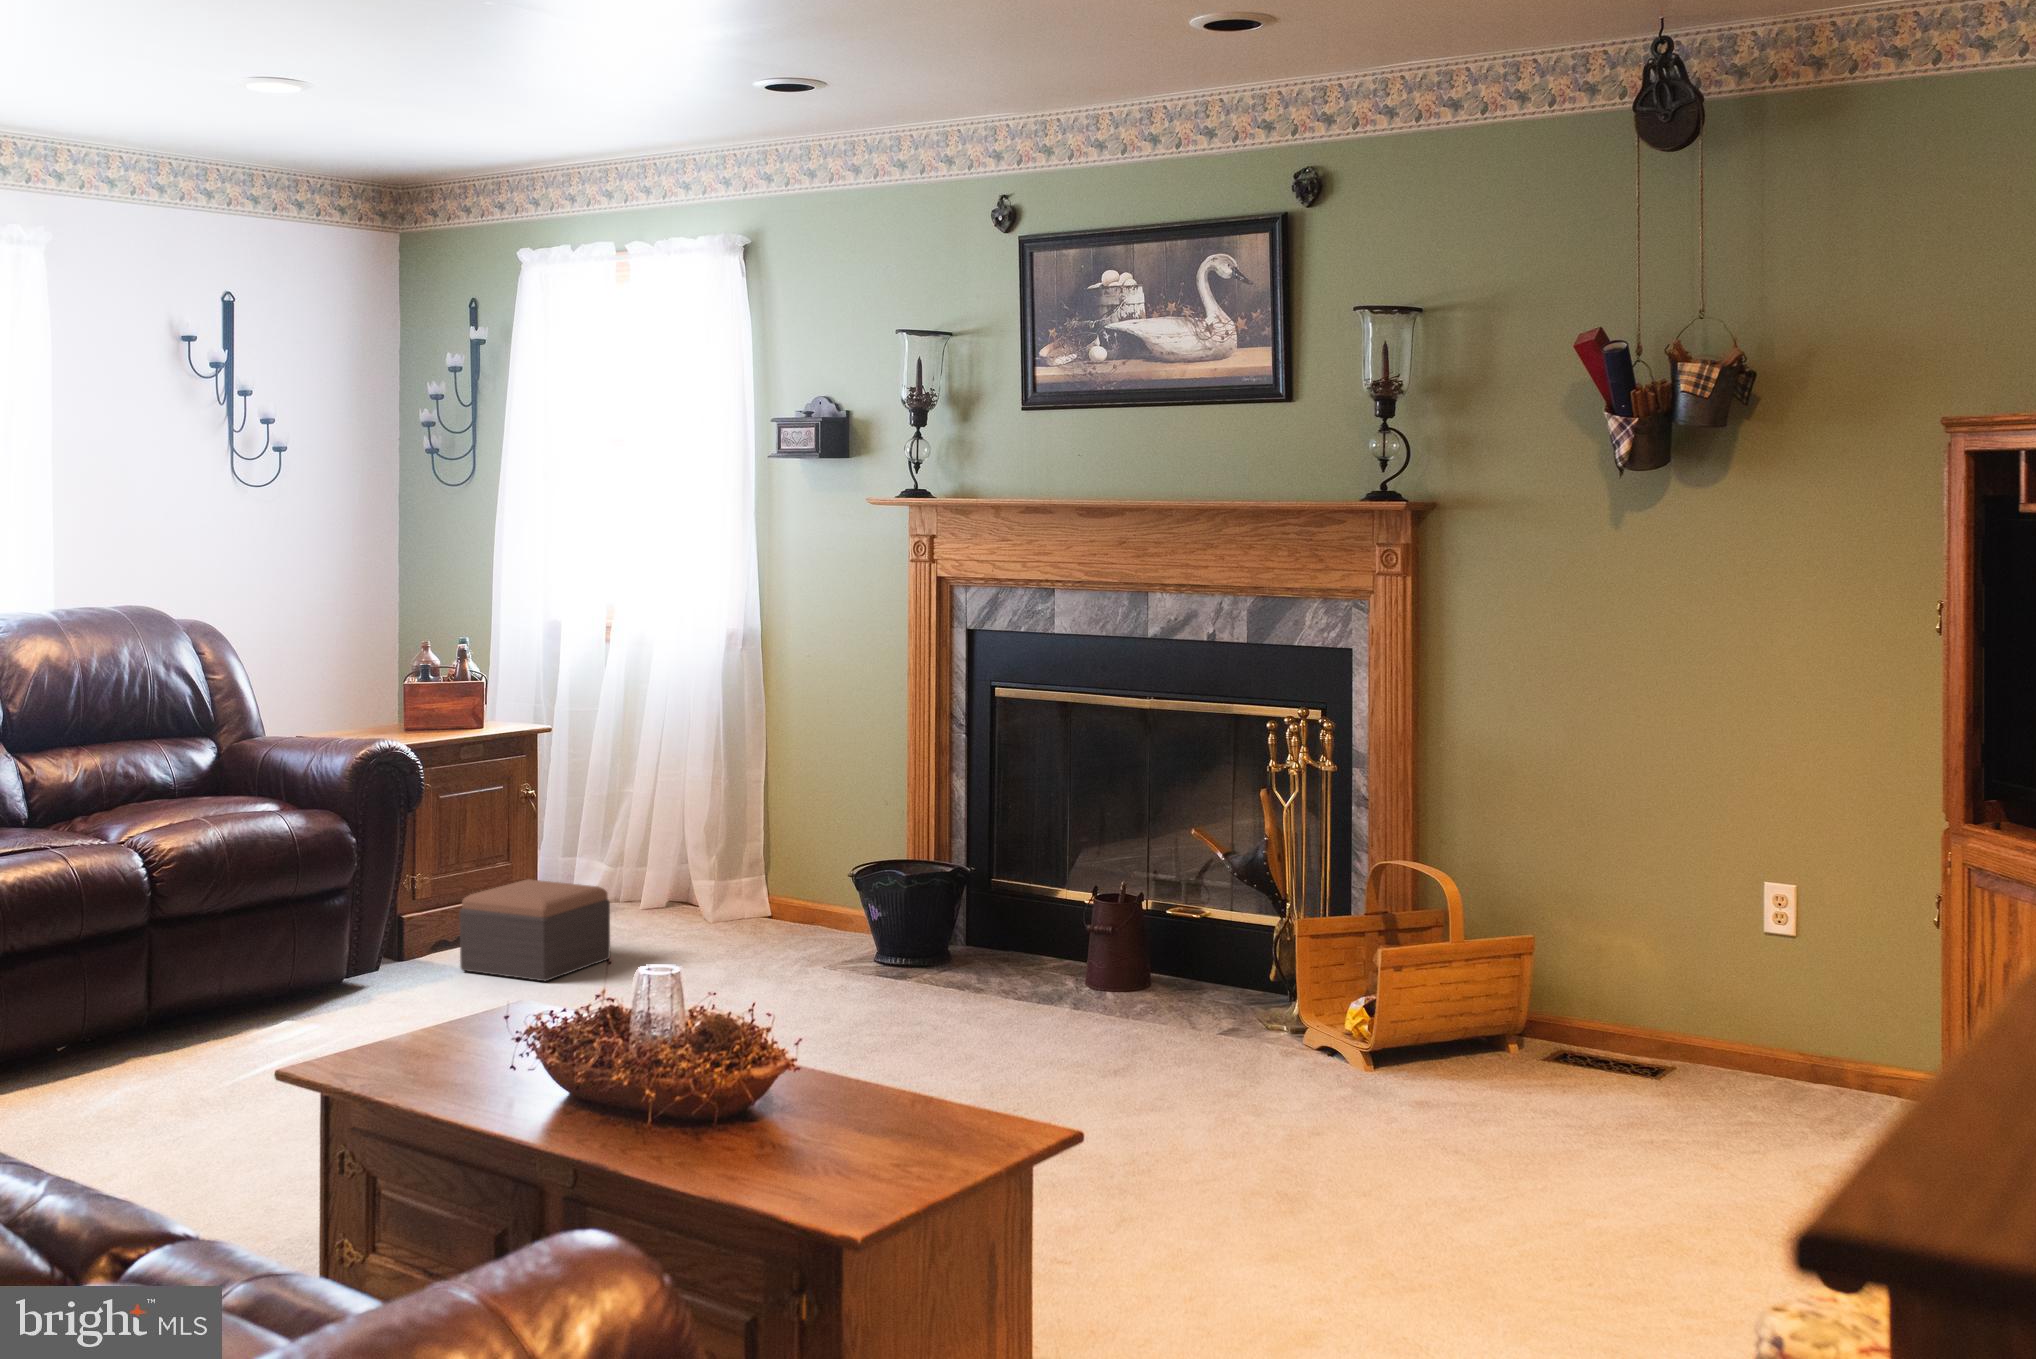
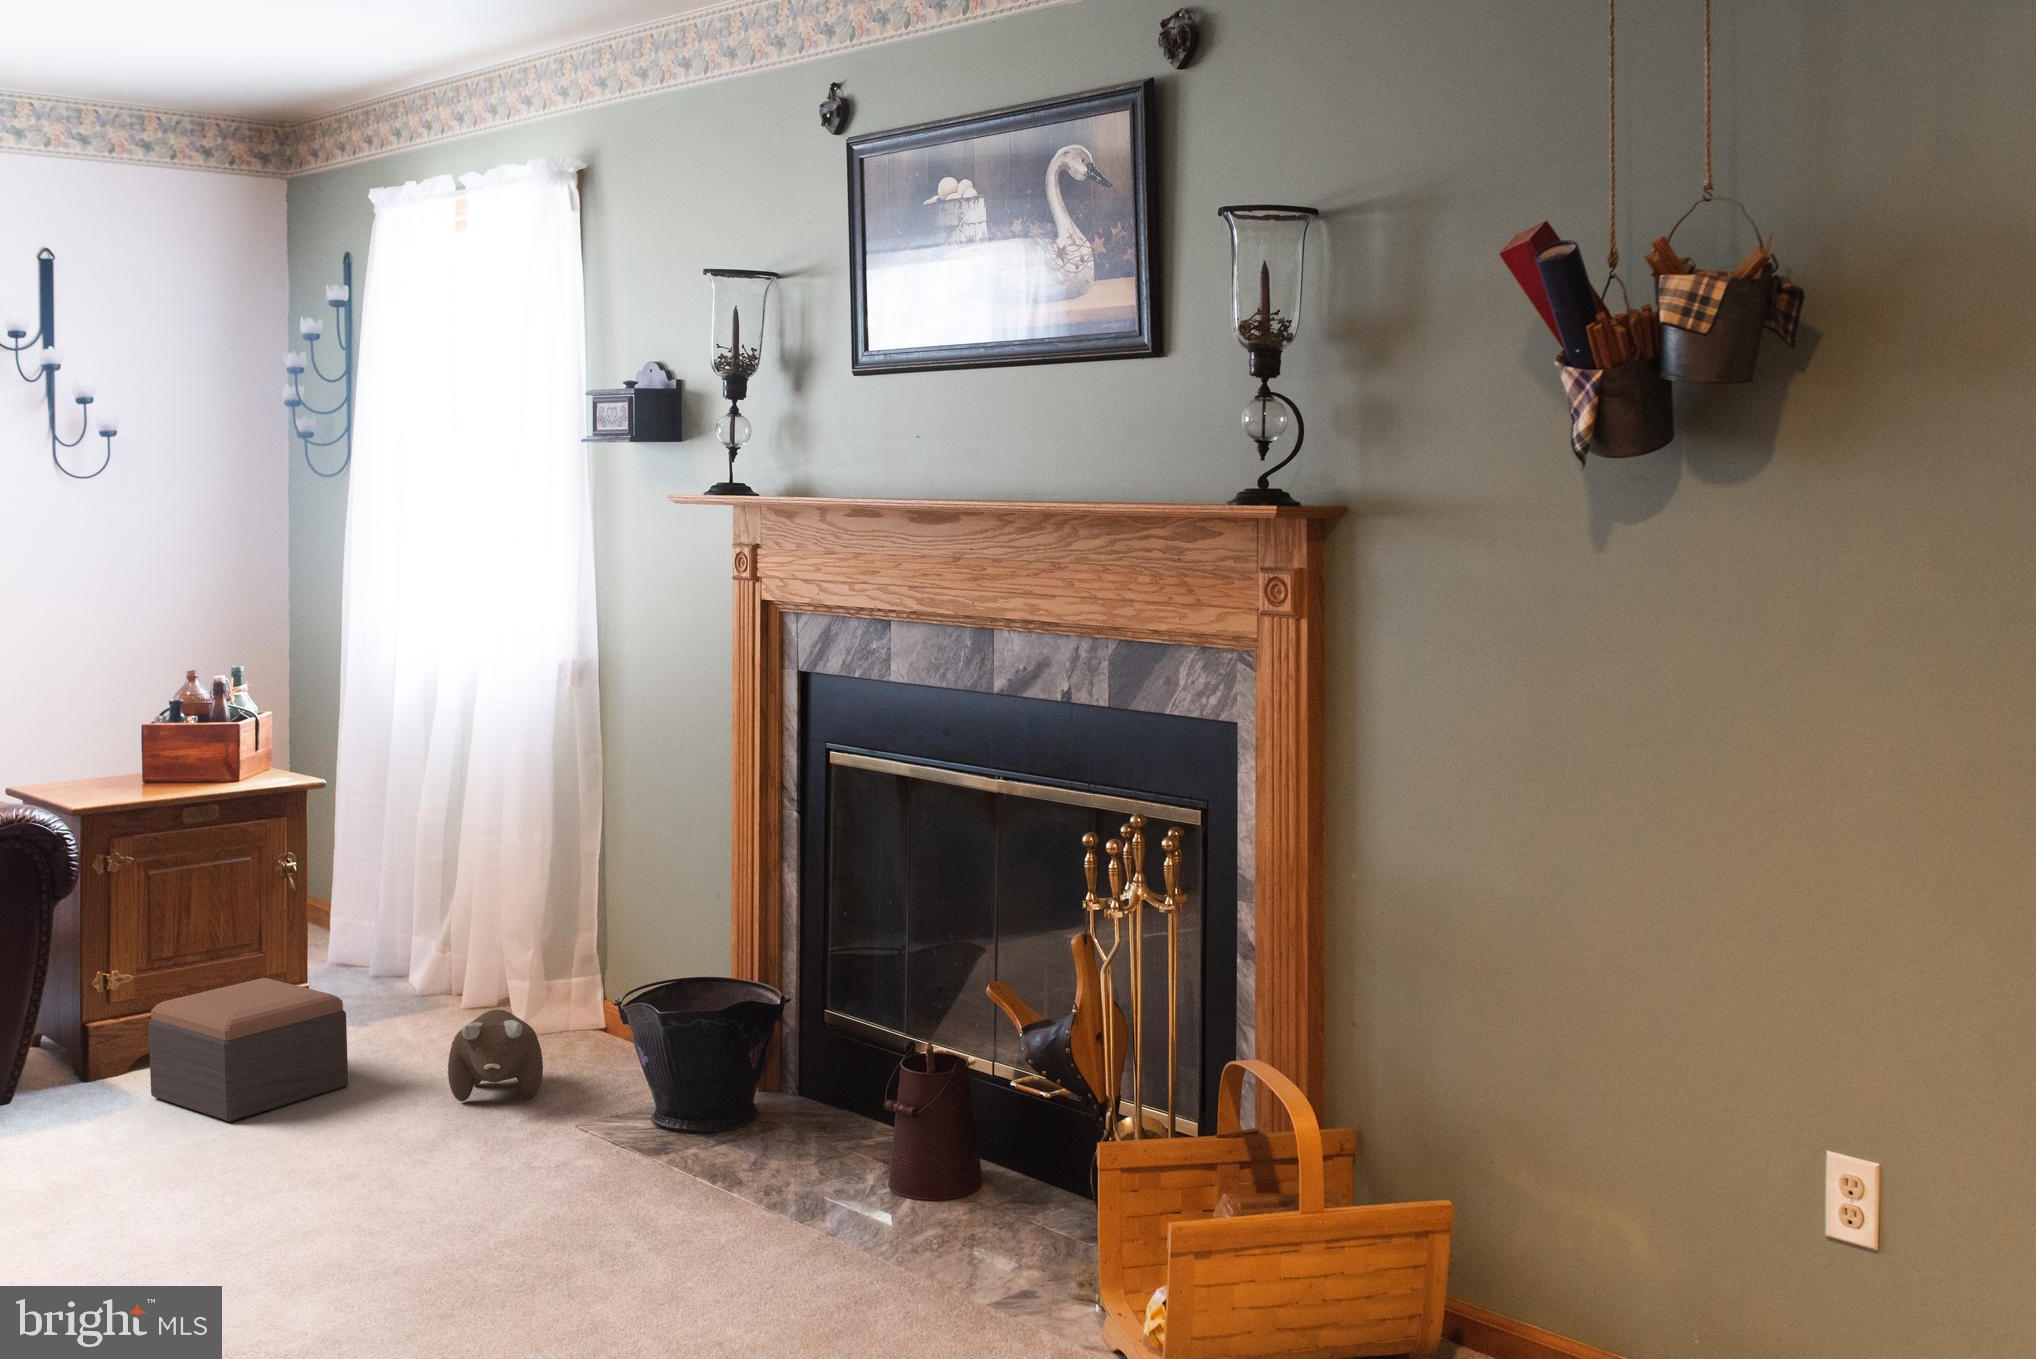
plush toy: none [703,893,773,963] -> present [448,1009,543,1101]

